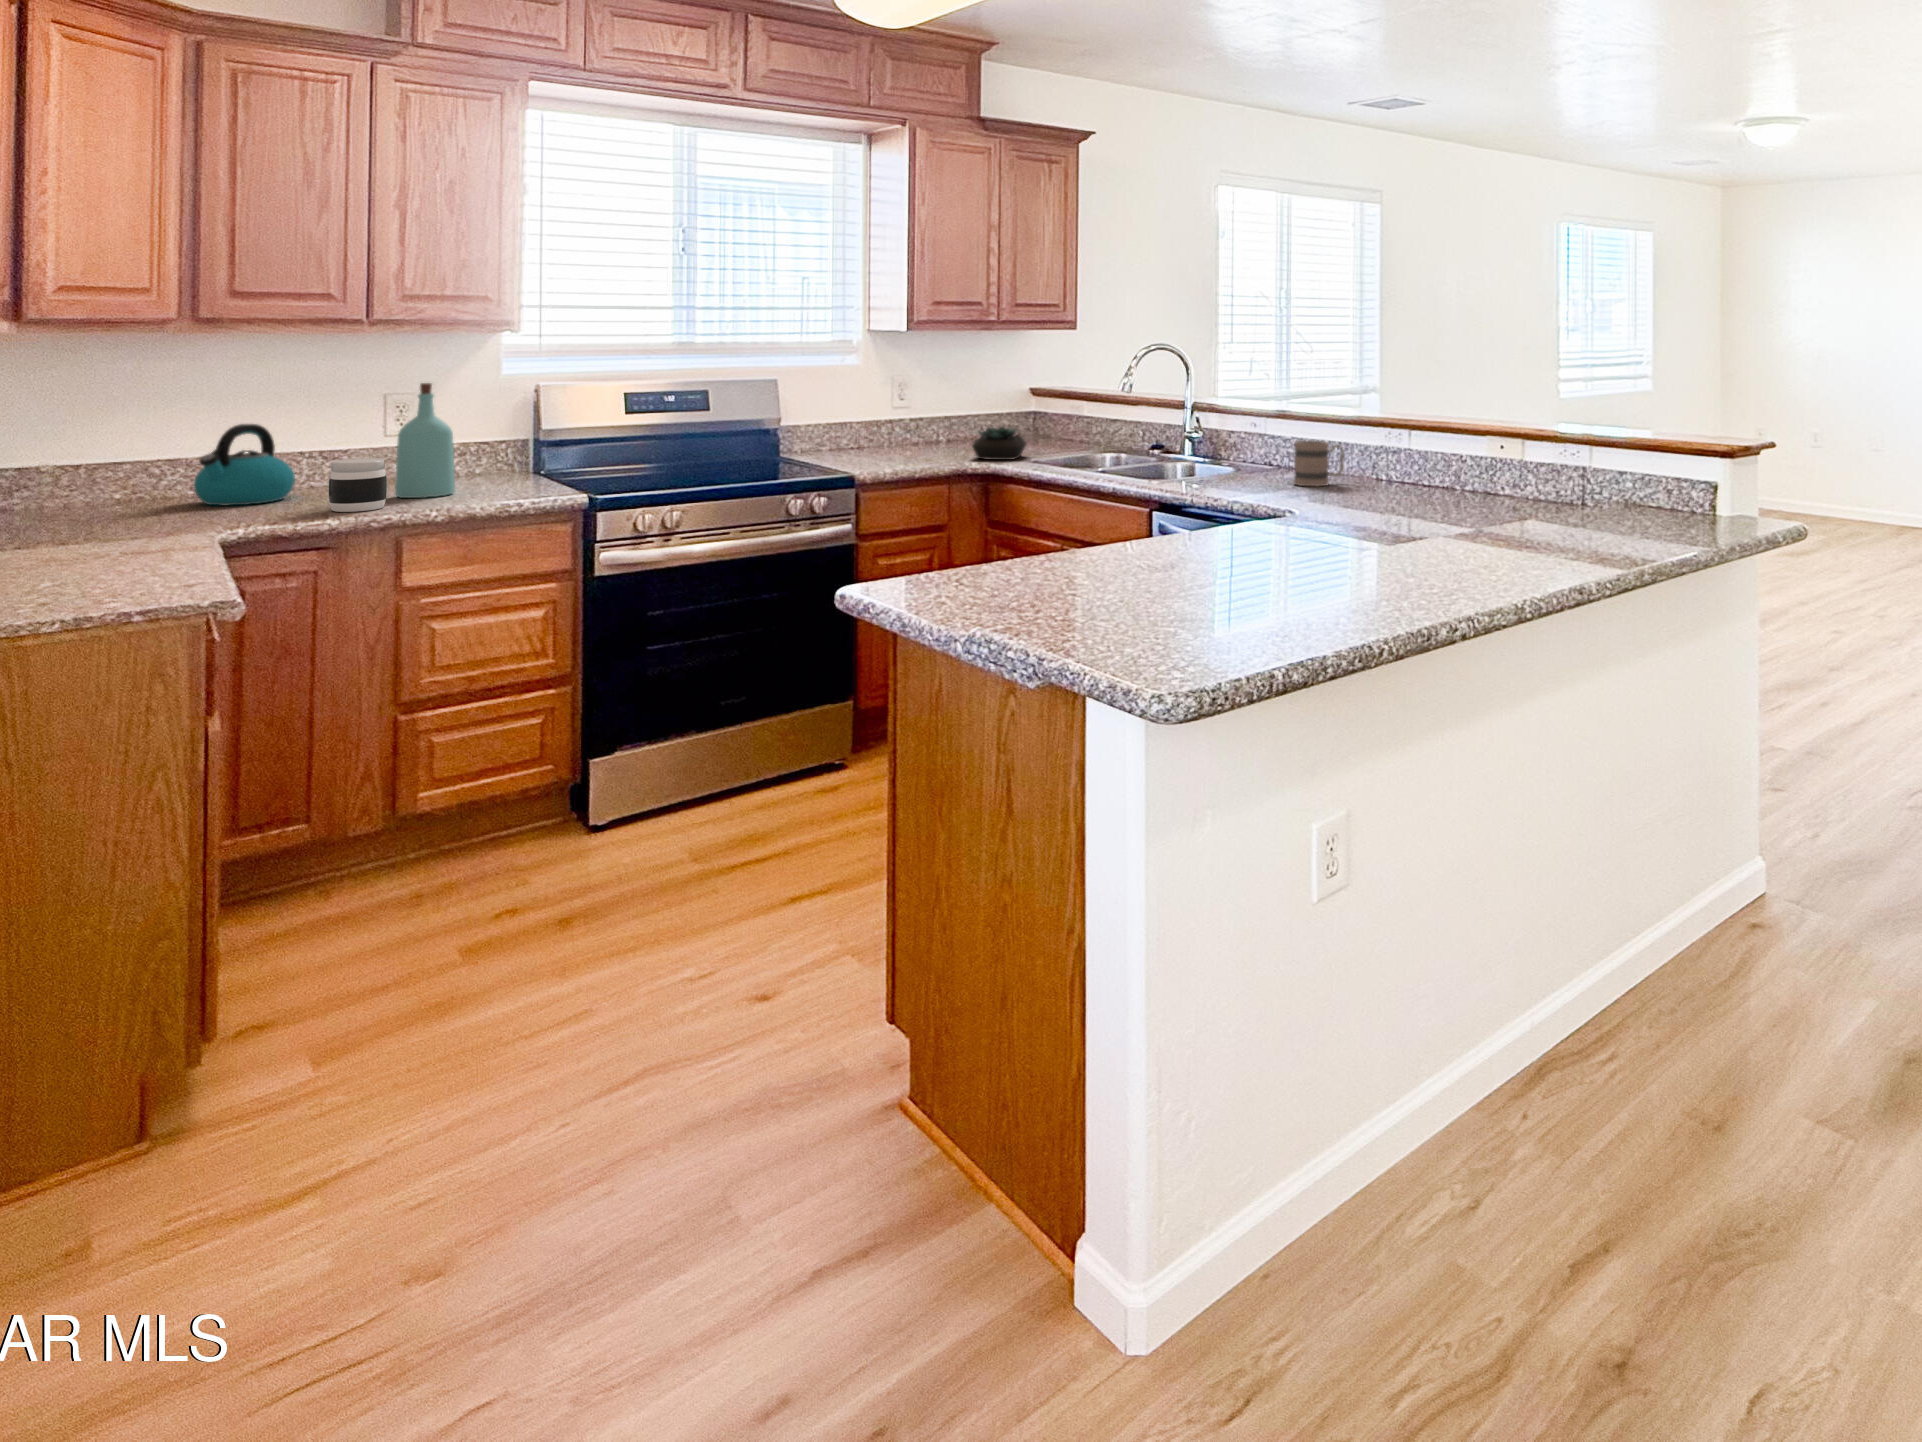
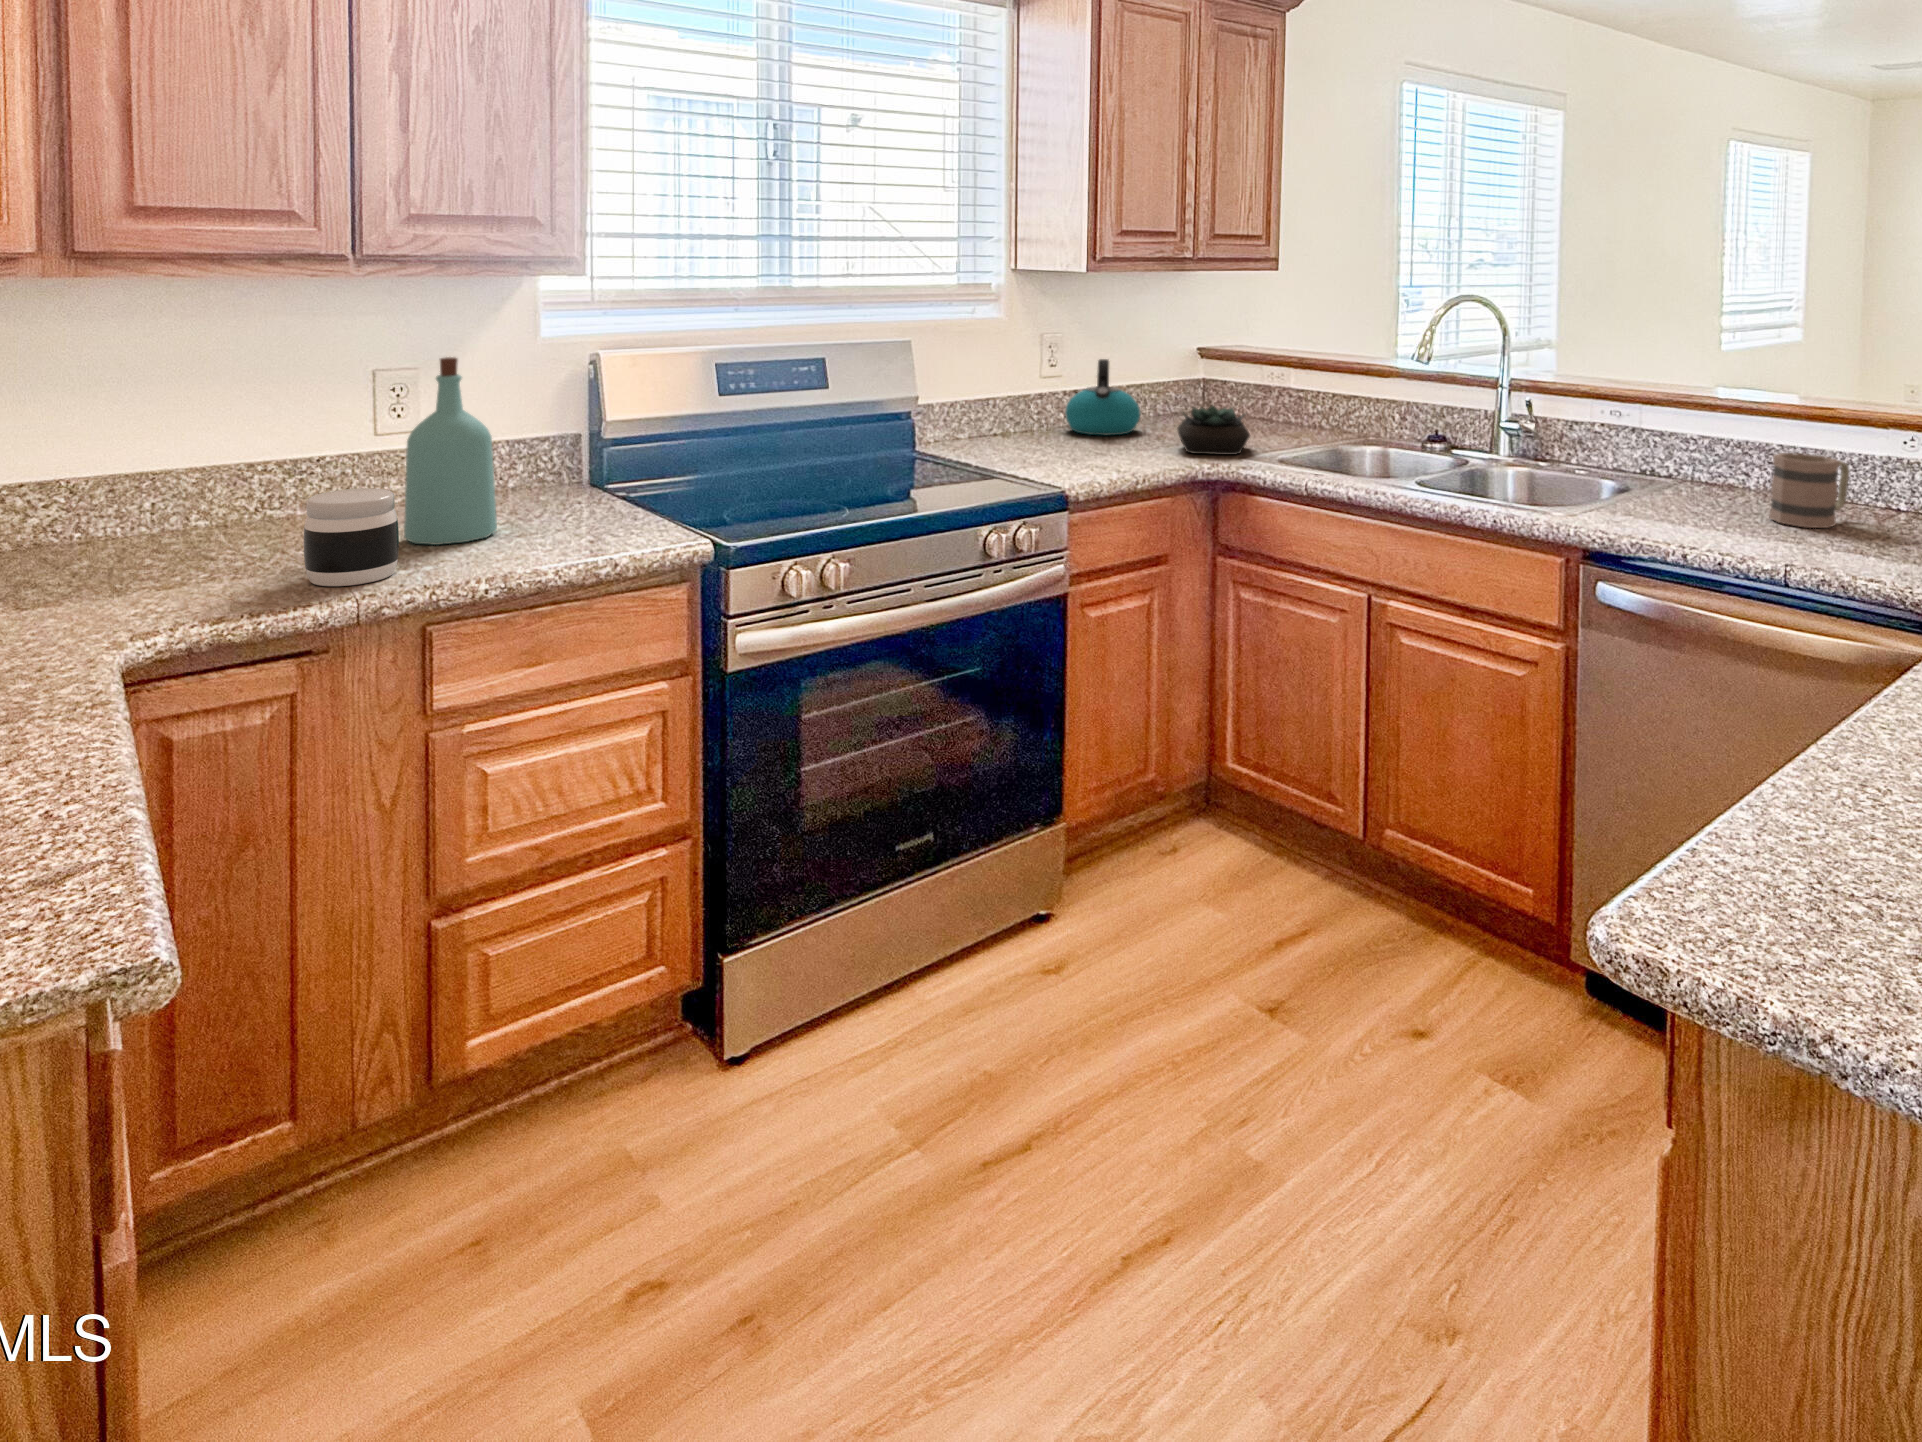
kettle: present [194,424,295,505] -> present [1065,359,1140,435]

